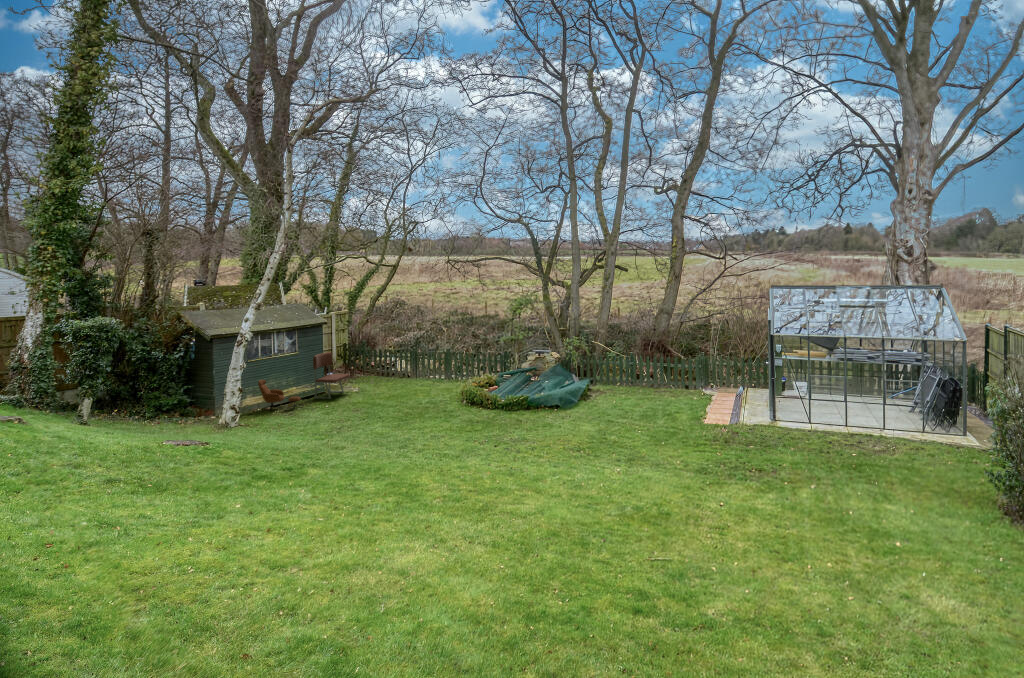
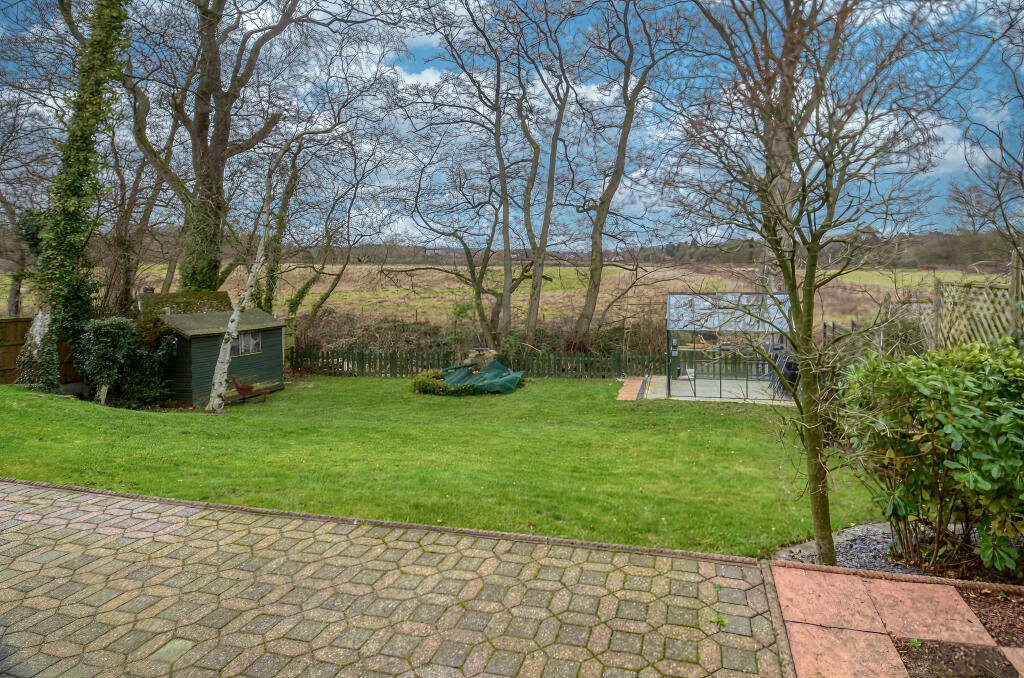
bench: present [313,352,349,399] -> none [276,353,306,394]

